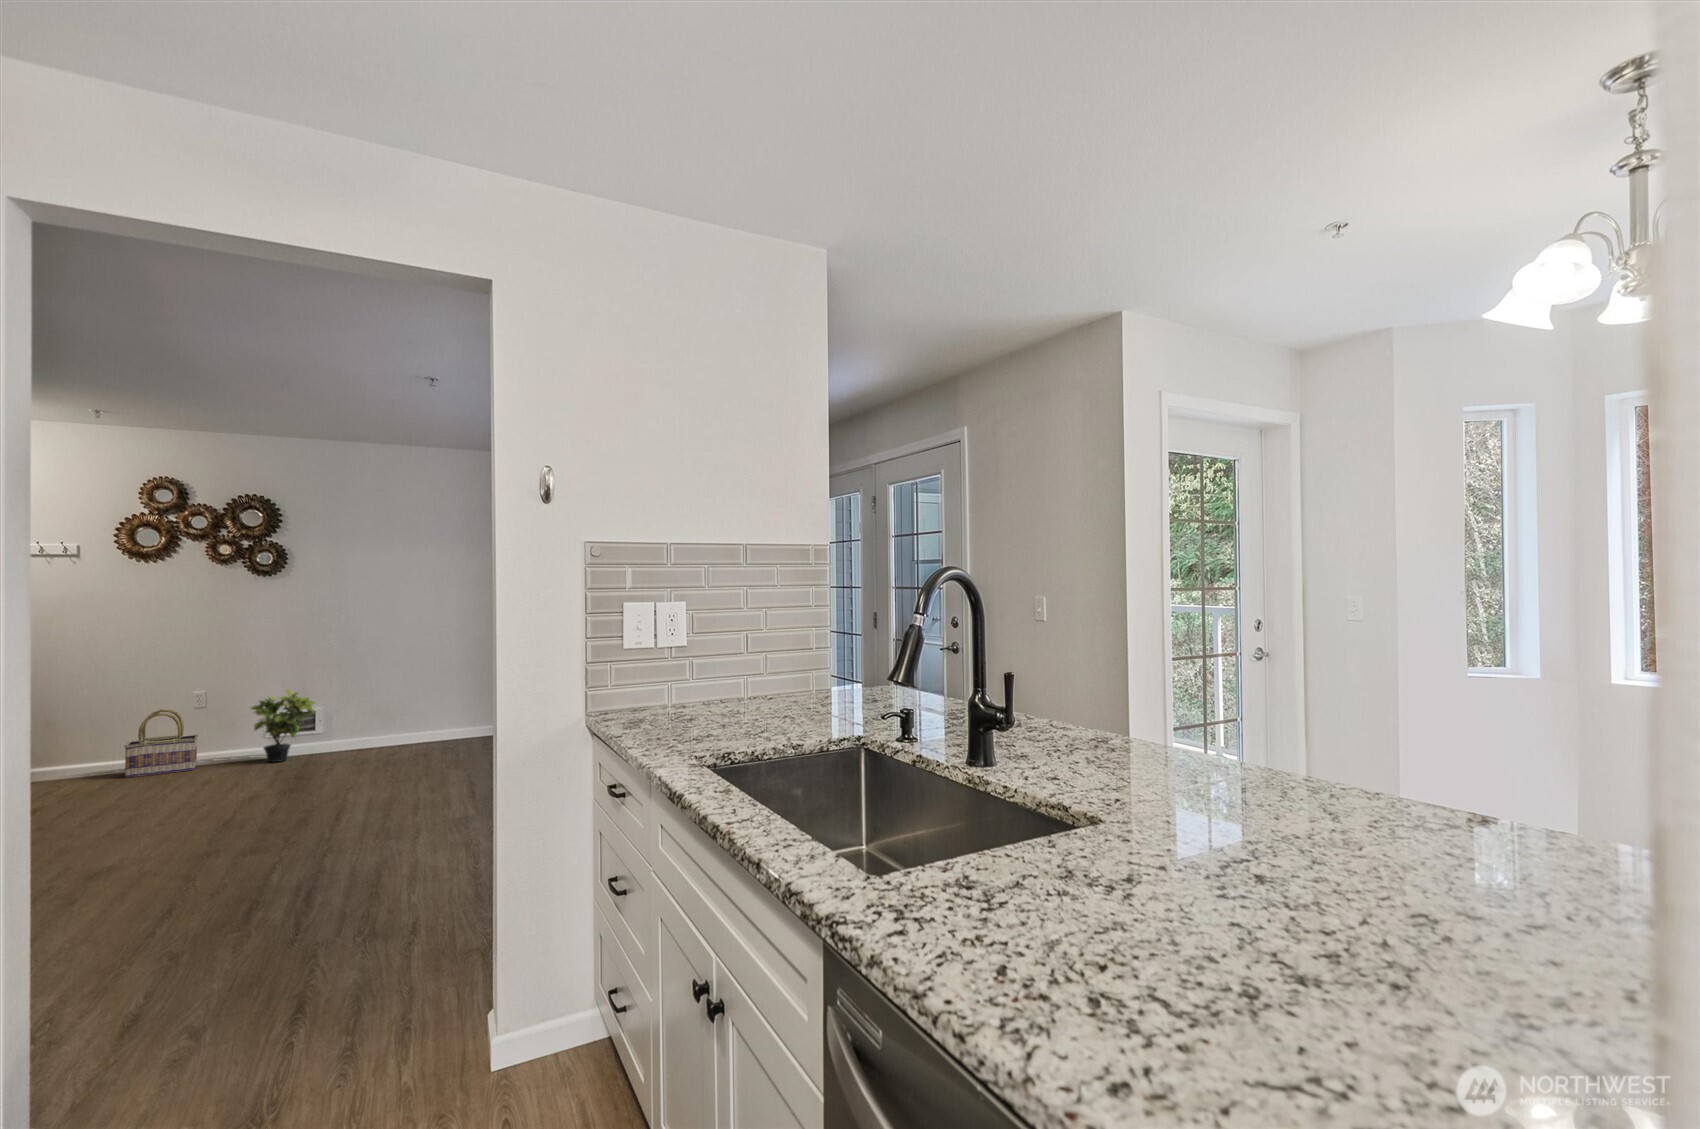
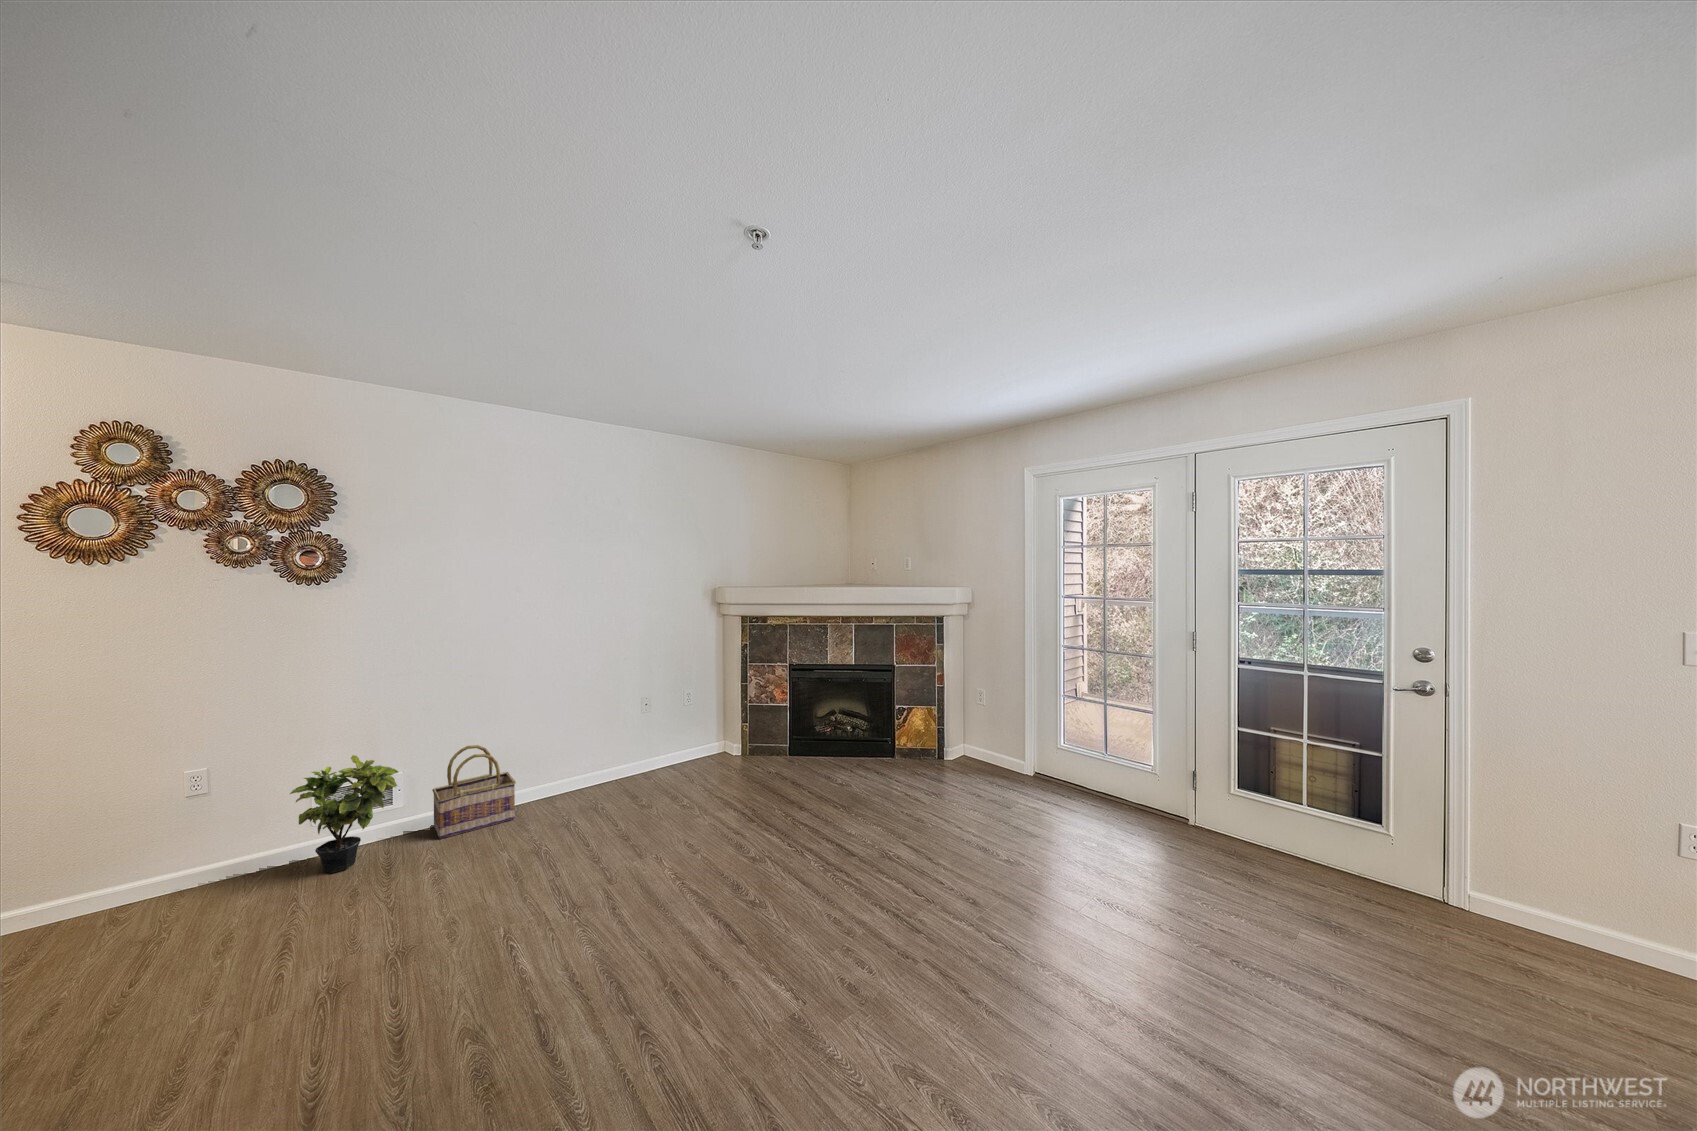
basket: present [124,709,198,778] -> present [432,745,516,839]

